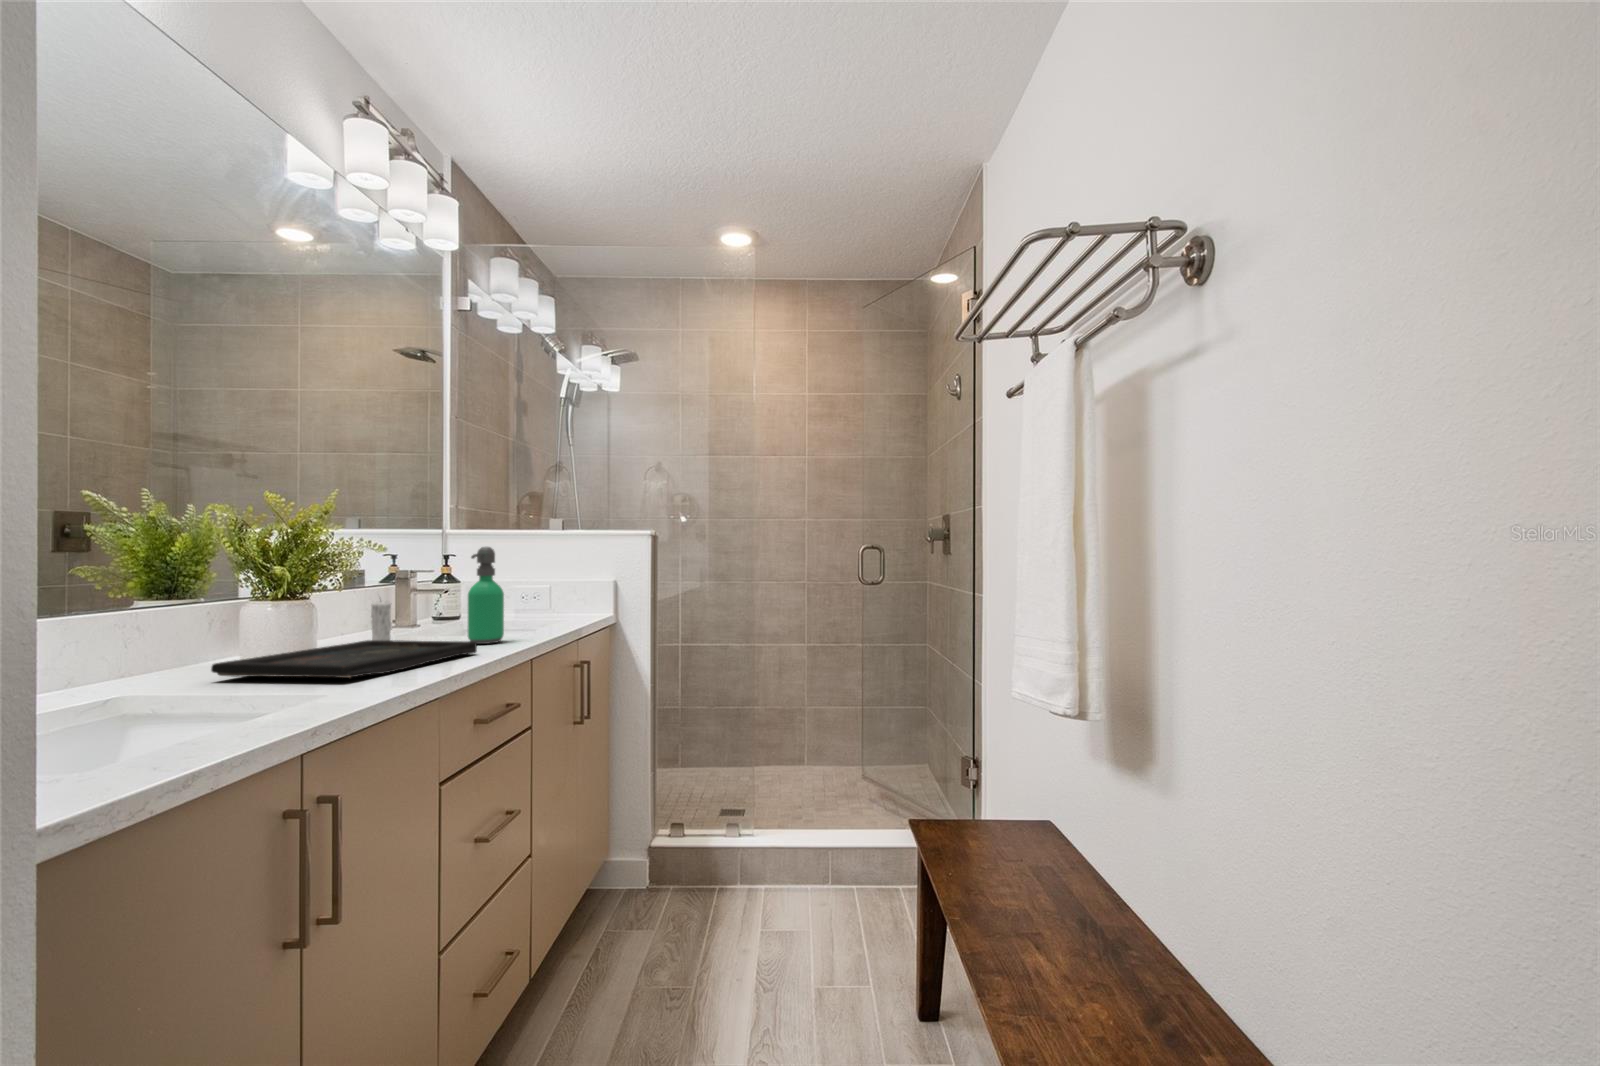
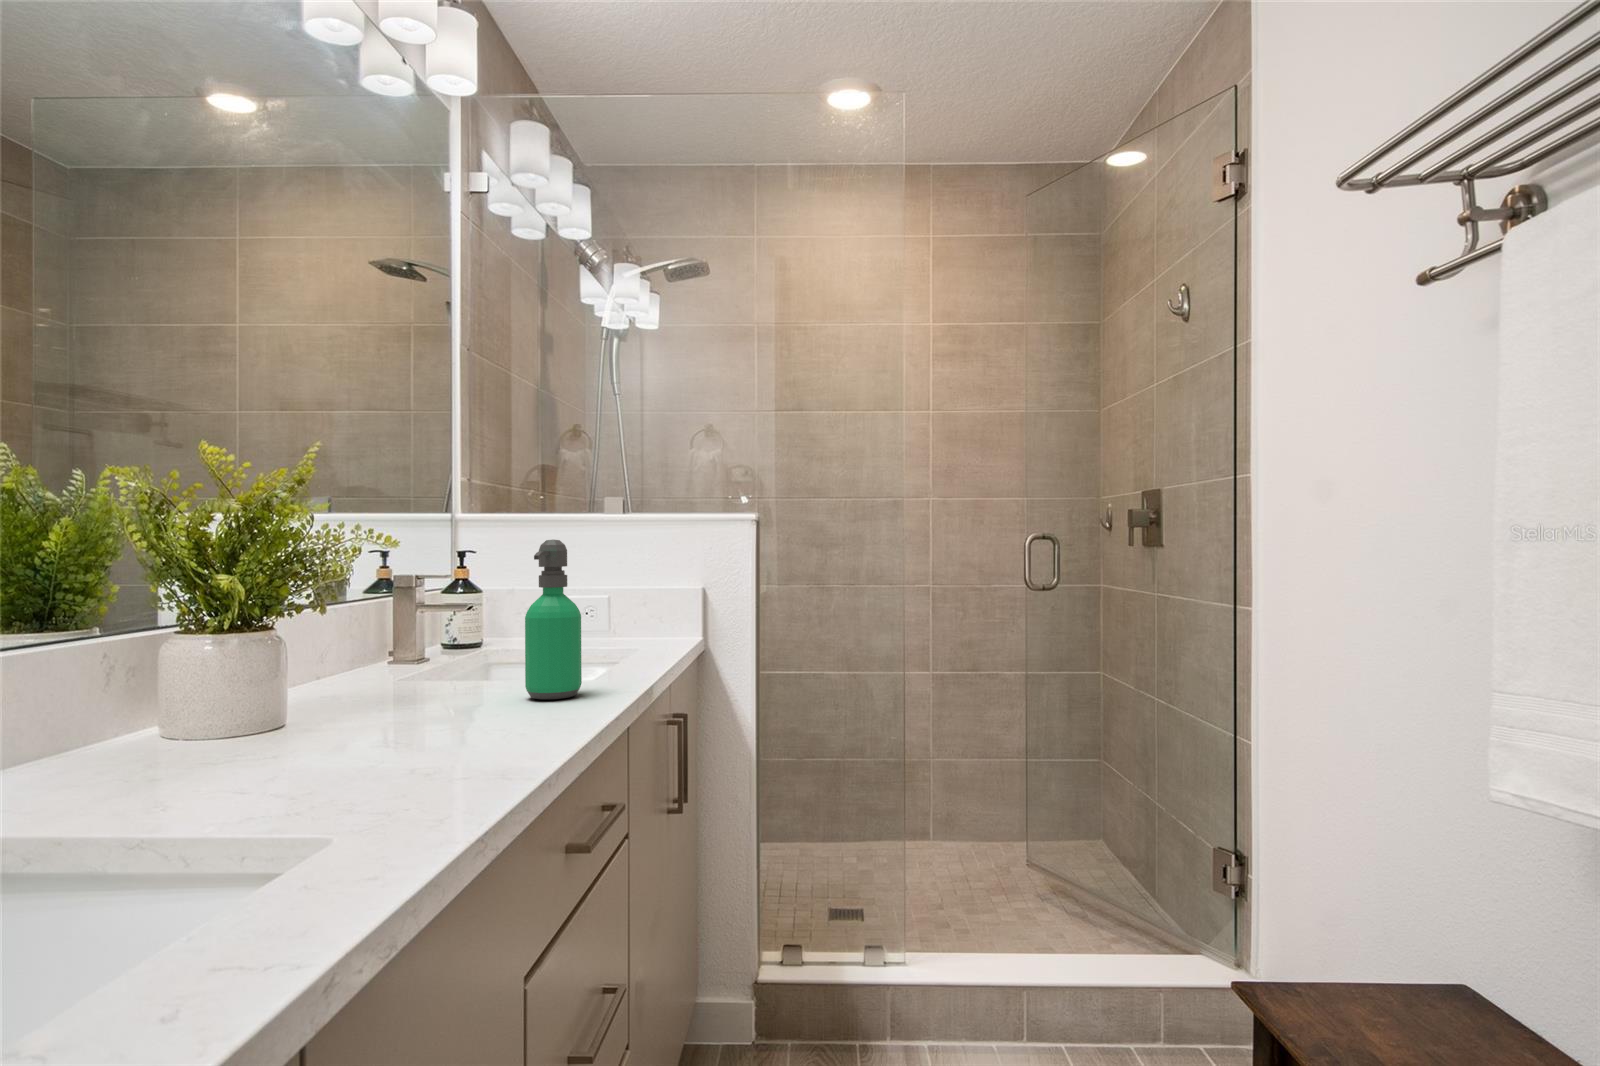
candle: present [371,600,392,641] -> none [367,613,399,697]
tray: present [211,640,477,678] -> none [108,697,558,793]

